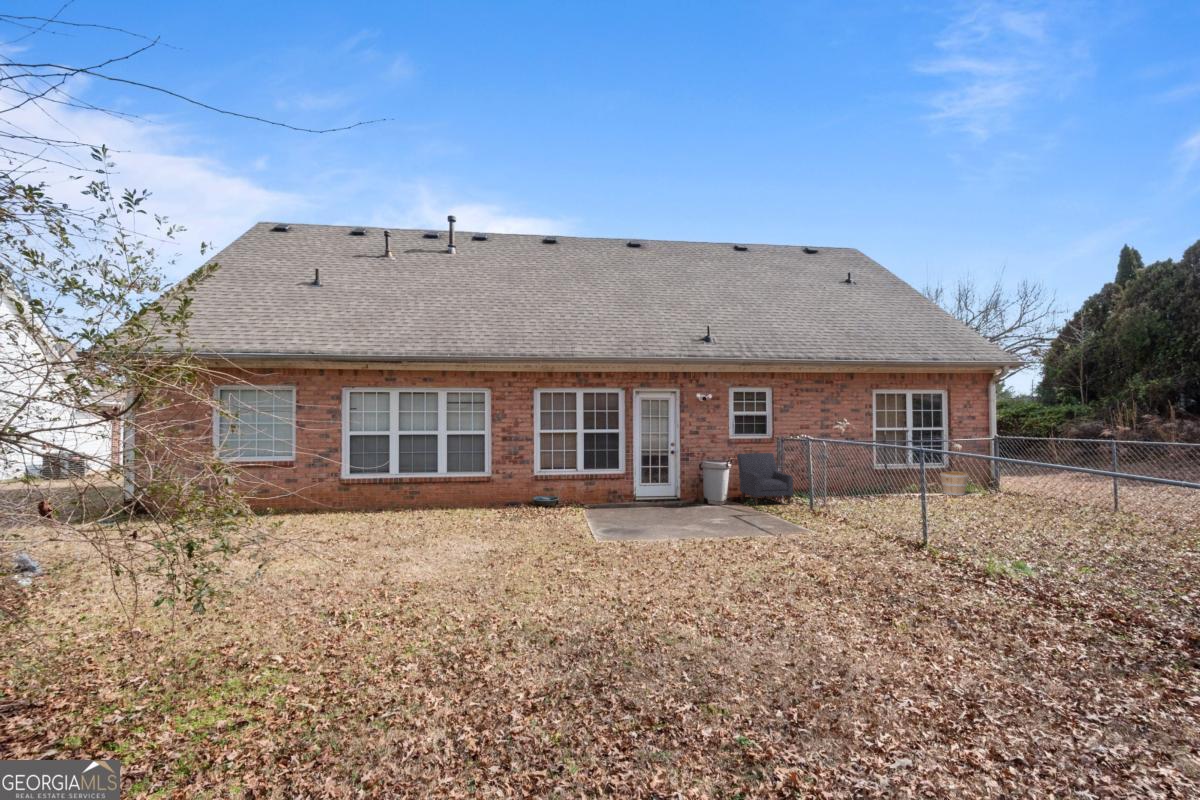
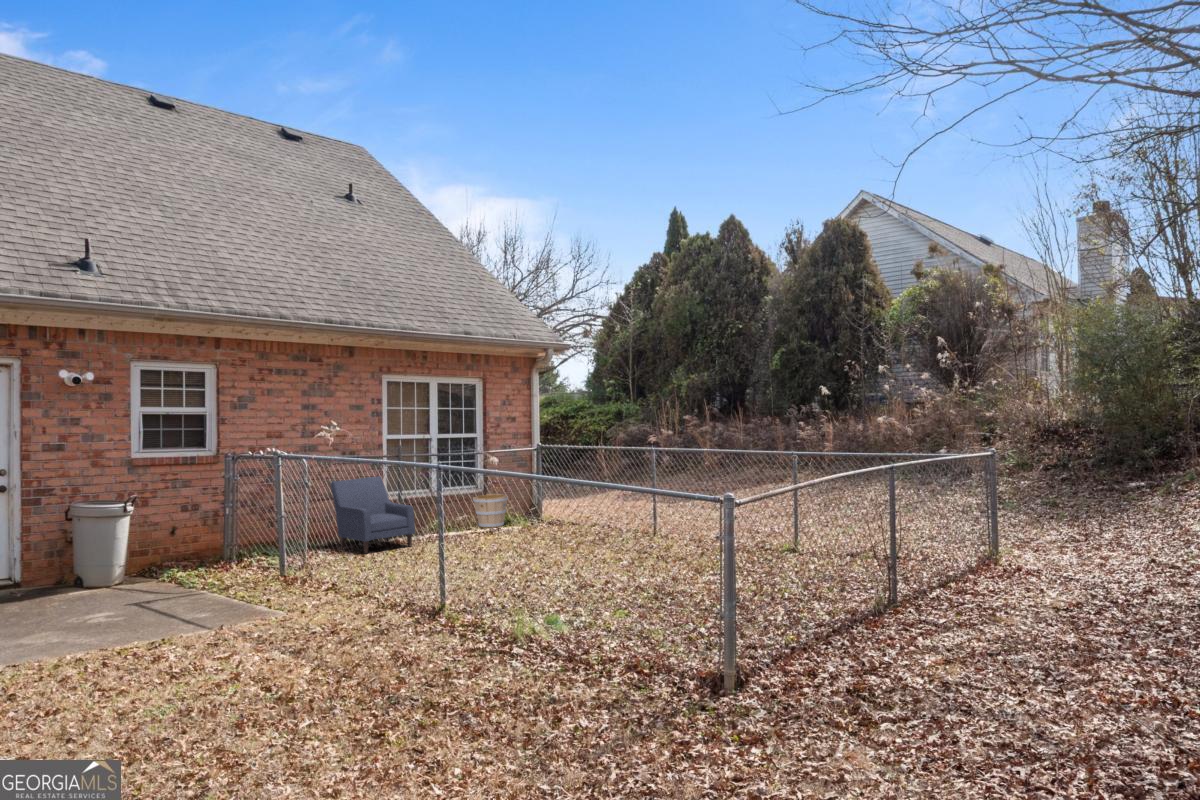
chair: present [737,453,793,505] -> present [330,476,415,554]

